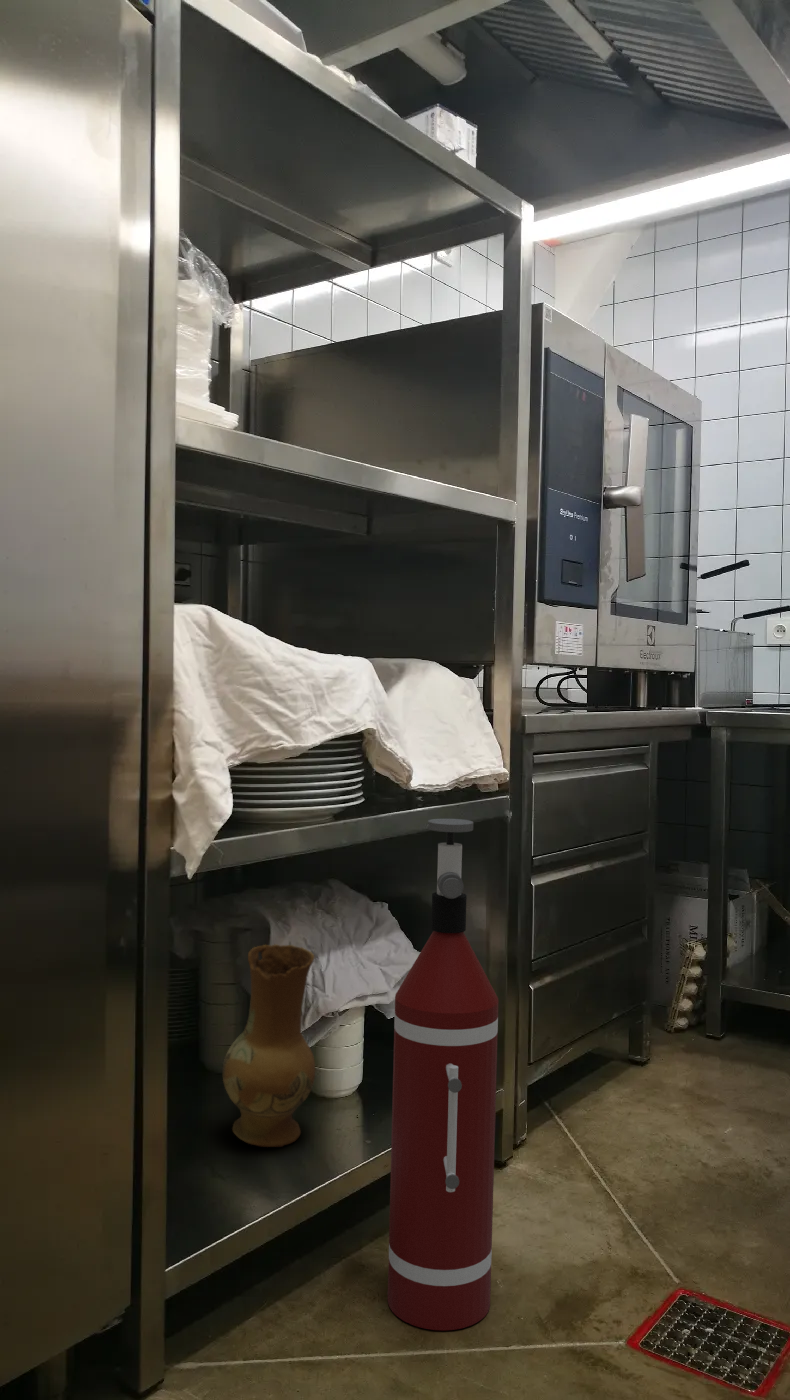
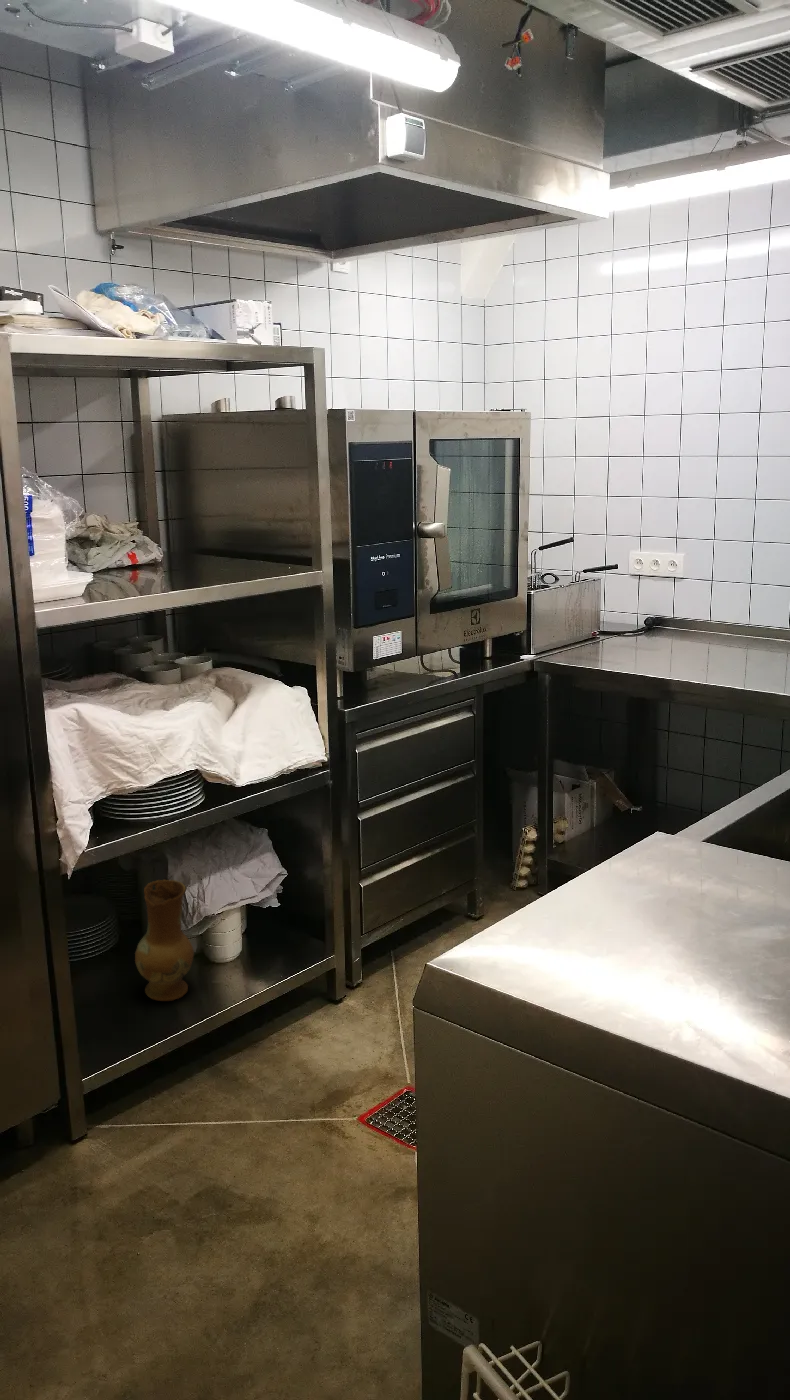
fire extinguisher: present [388,819,498,1330] -> none [220,816,290,1109]

